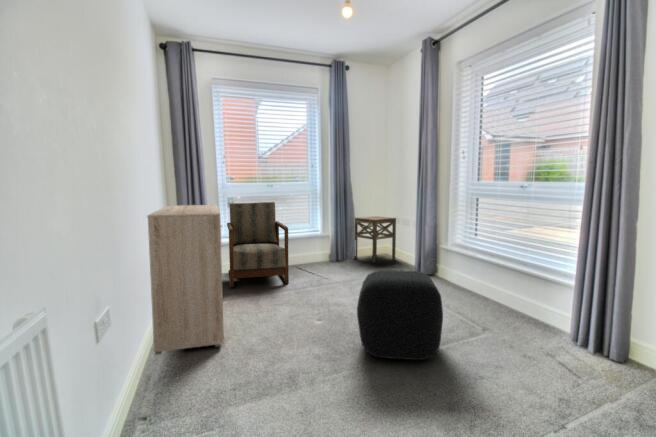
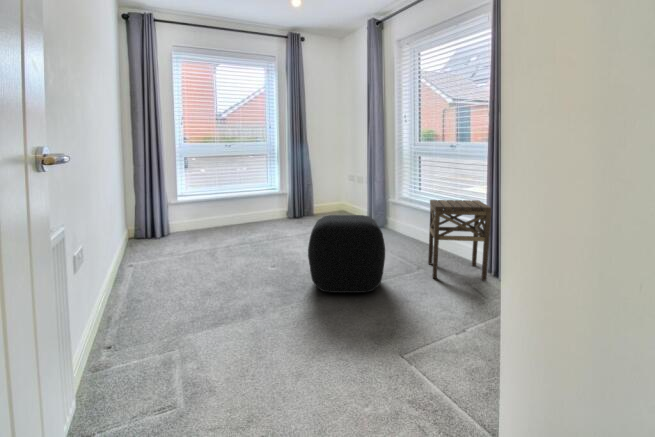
armchair: present [227,202,289,287] -> none [181,159,246,243]
dresser: present [147,205,224,355] -> none [97,160,182,300]
side table: present [354,216,396,263] -> present [428,200,491,281]

